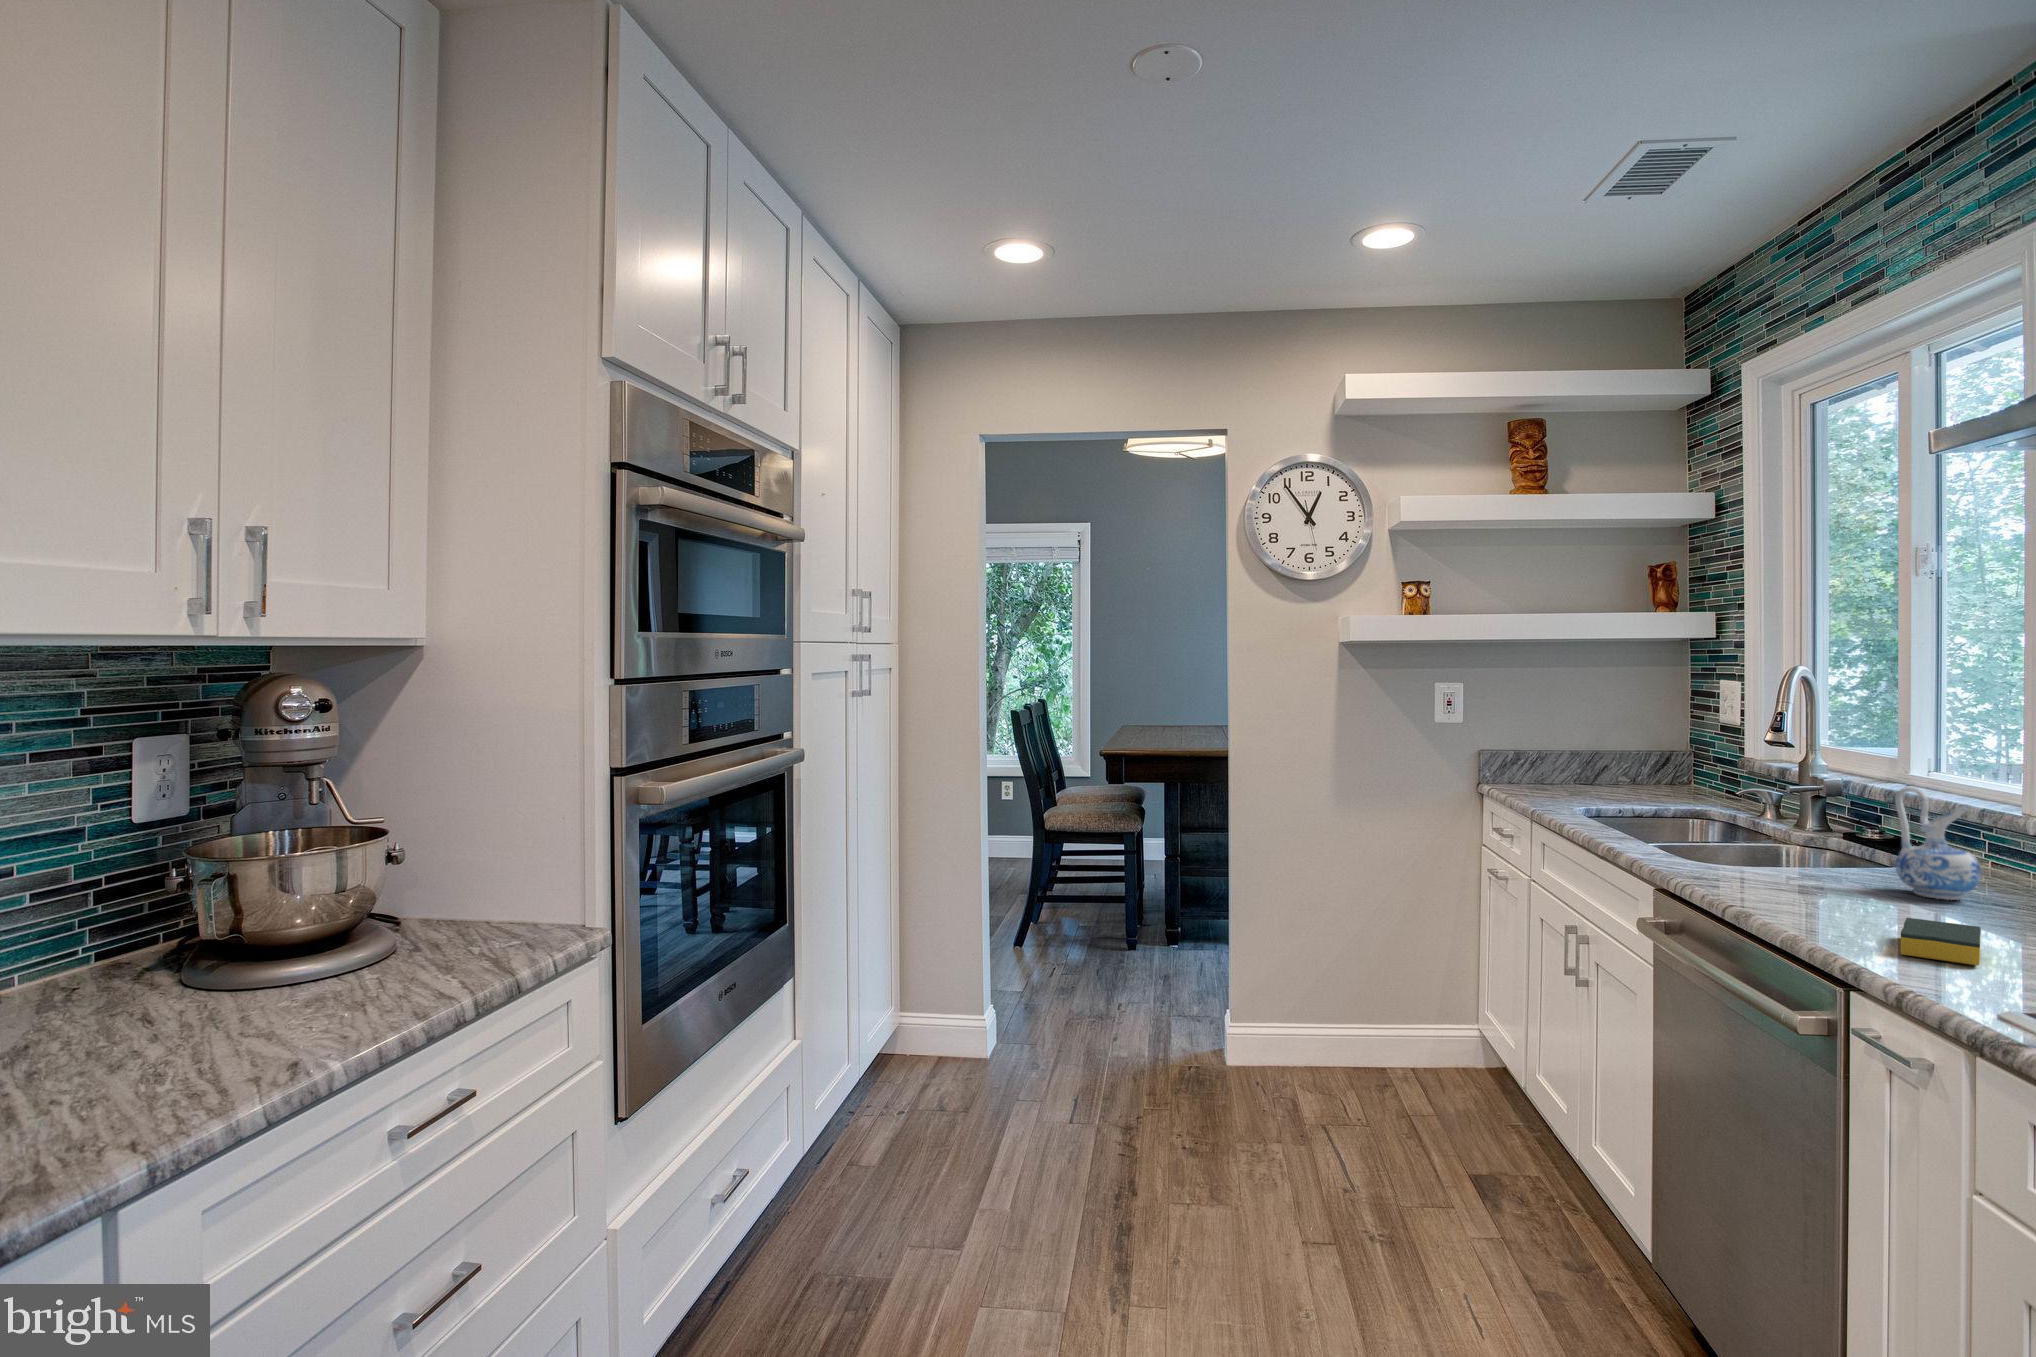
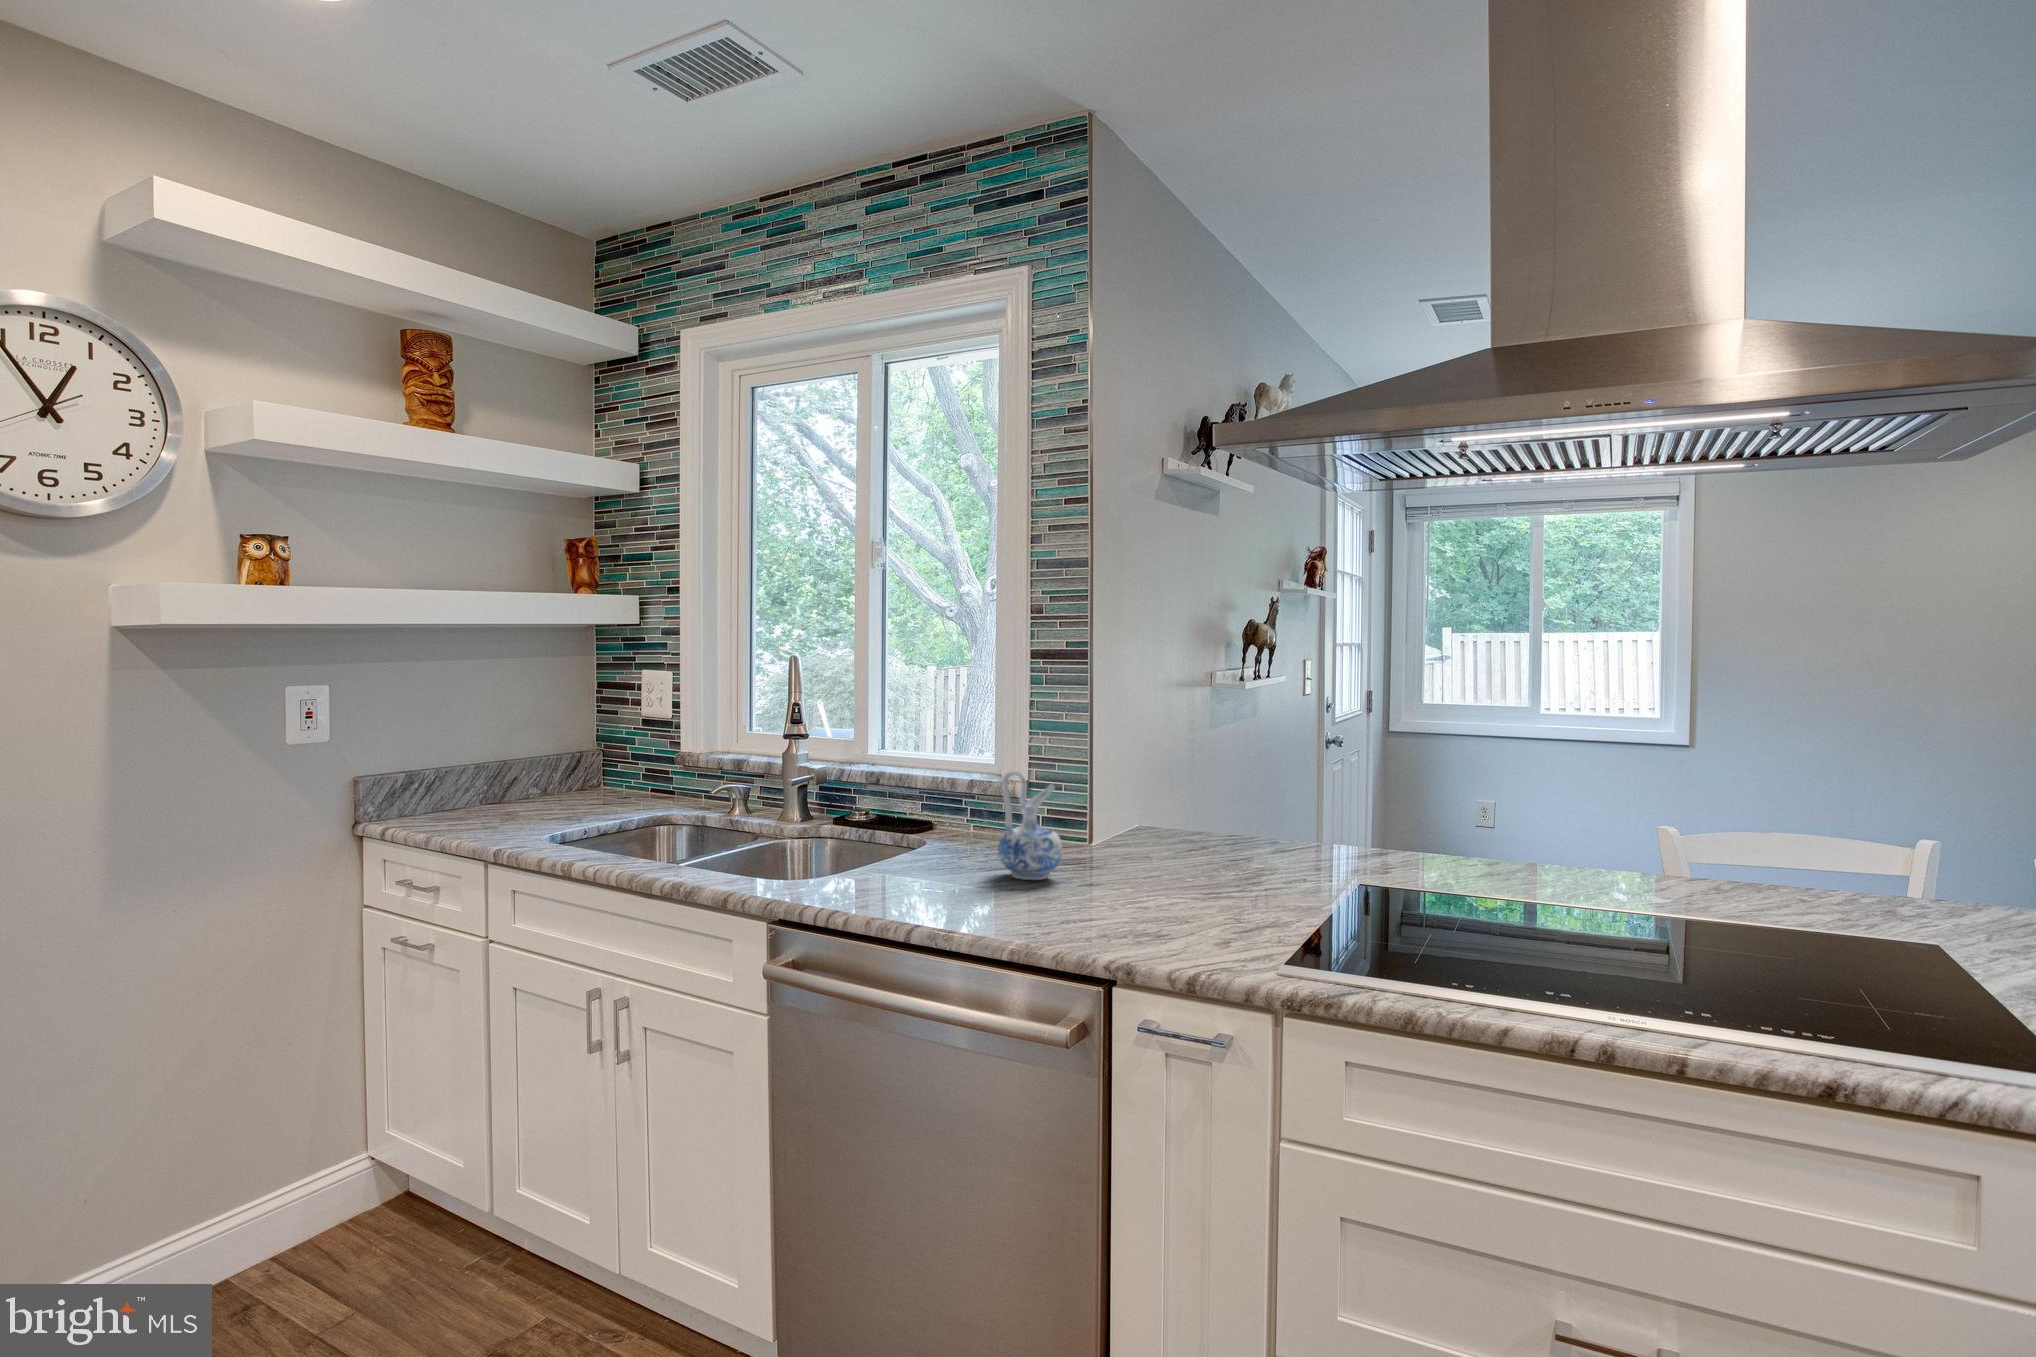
sponge: present [1901,918,1981,965] -> none [1153,909,1265,963]

